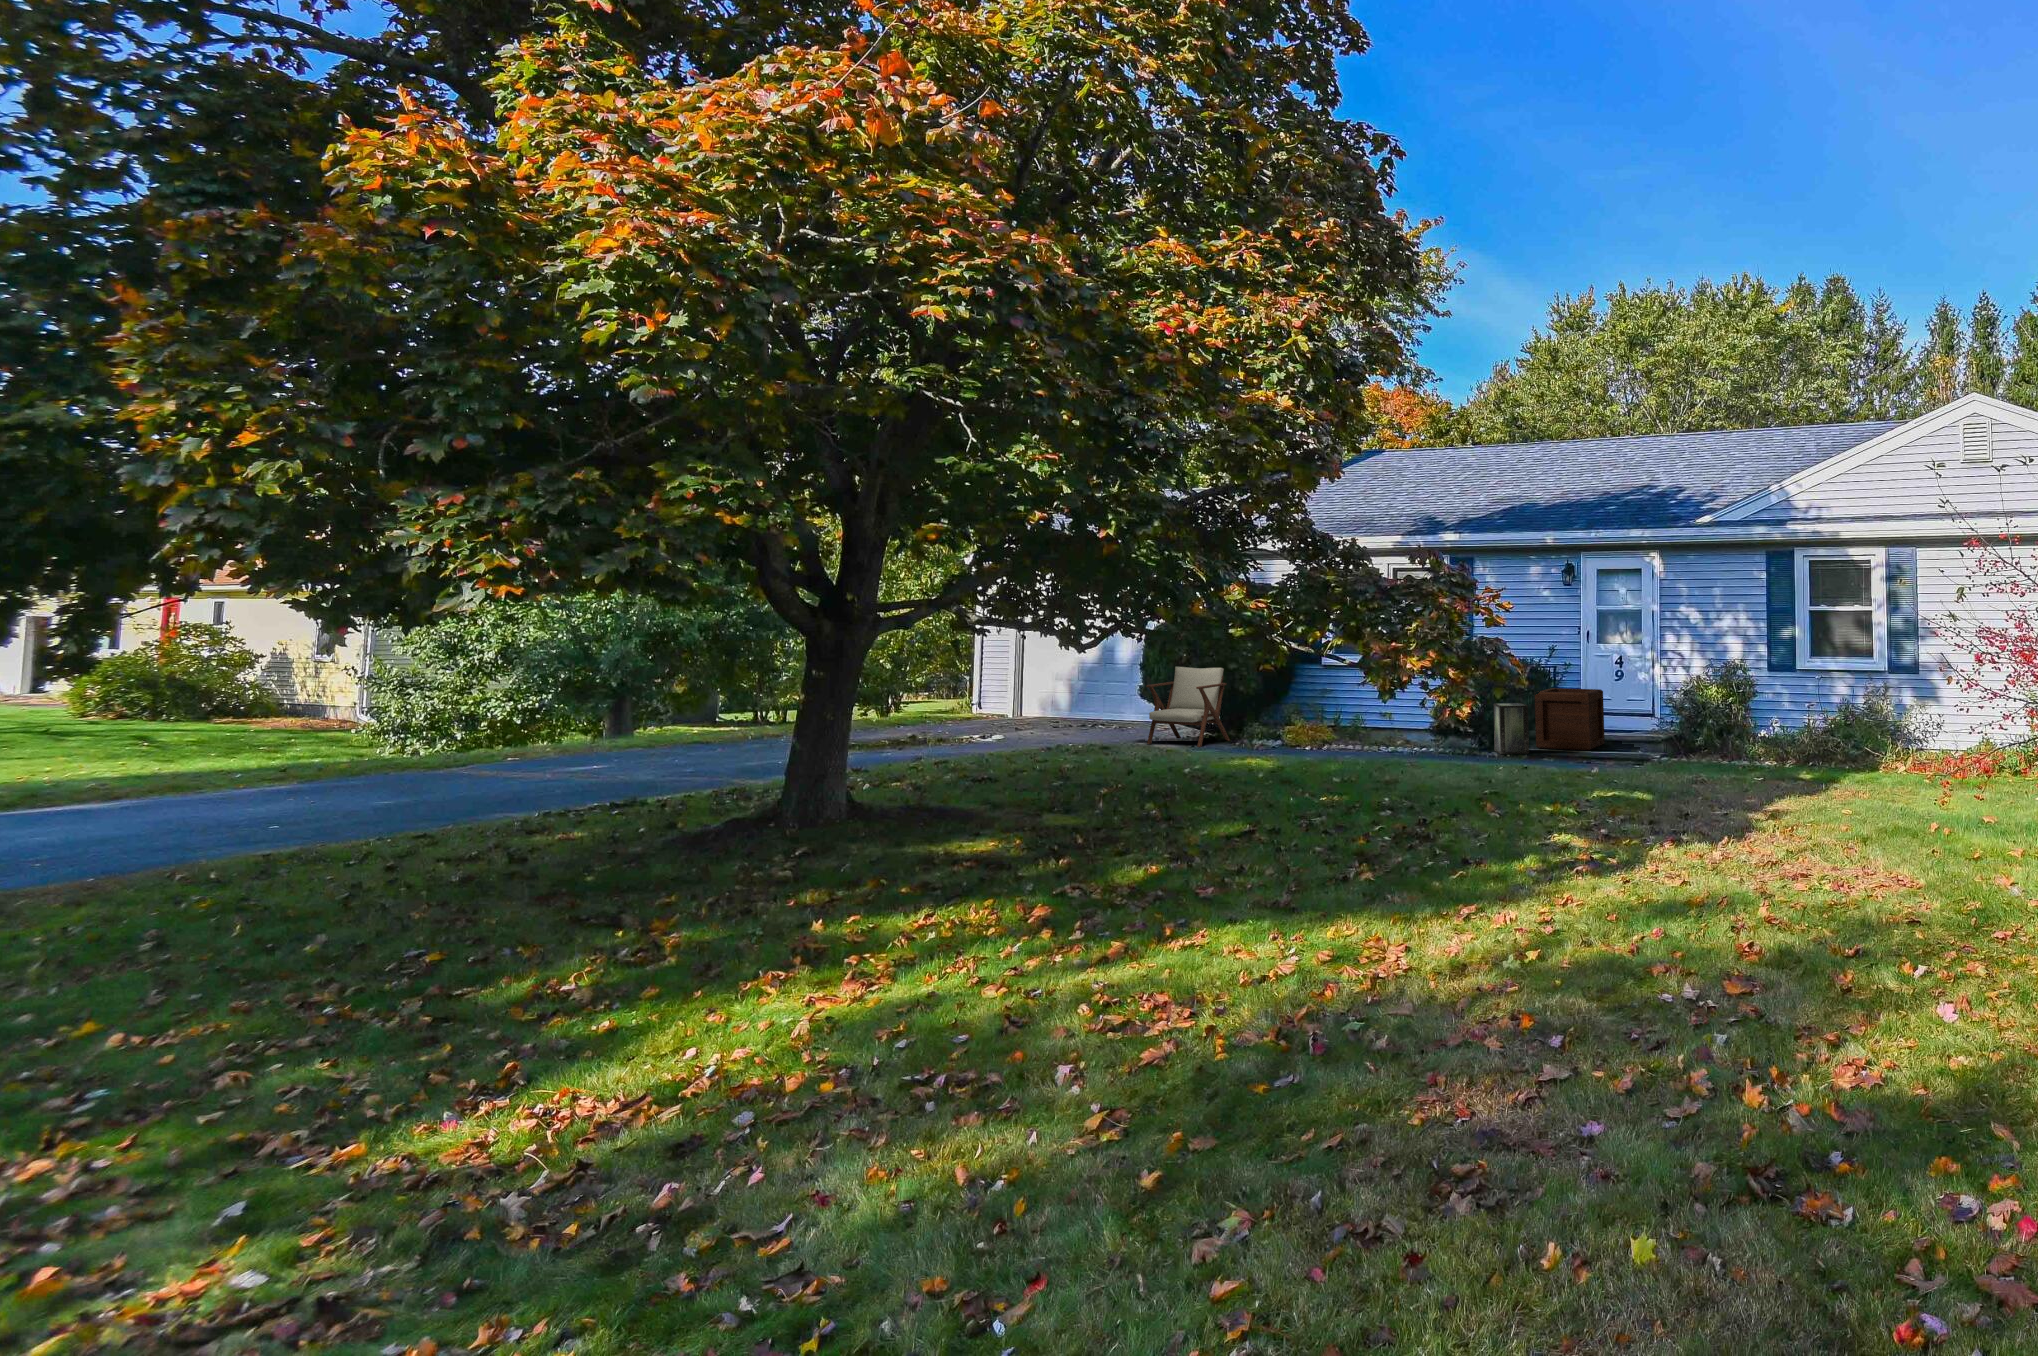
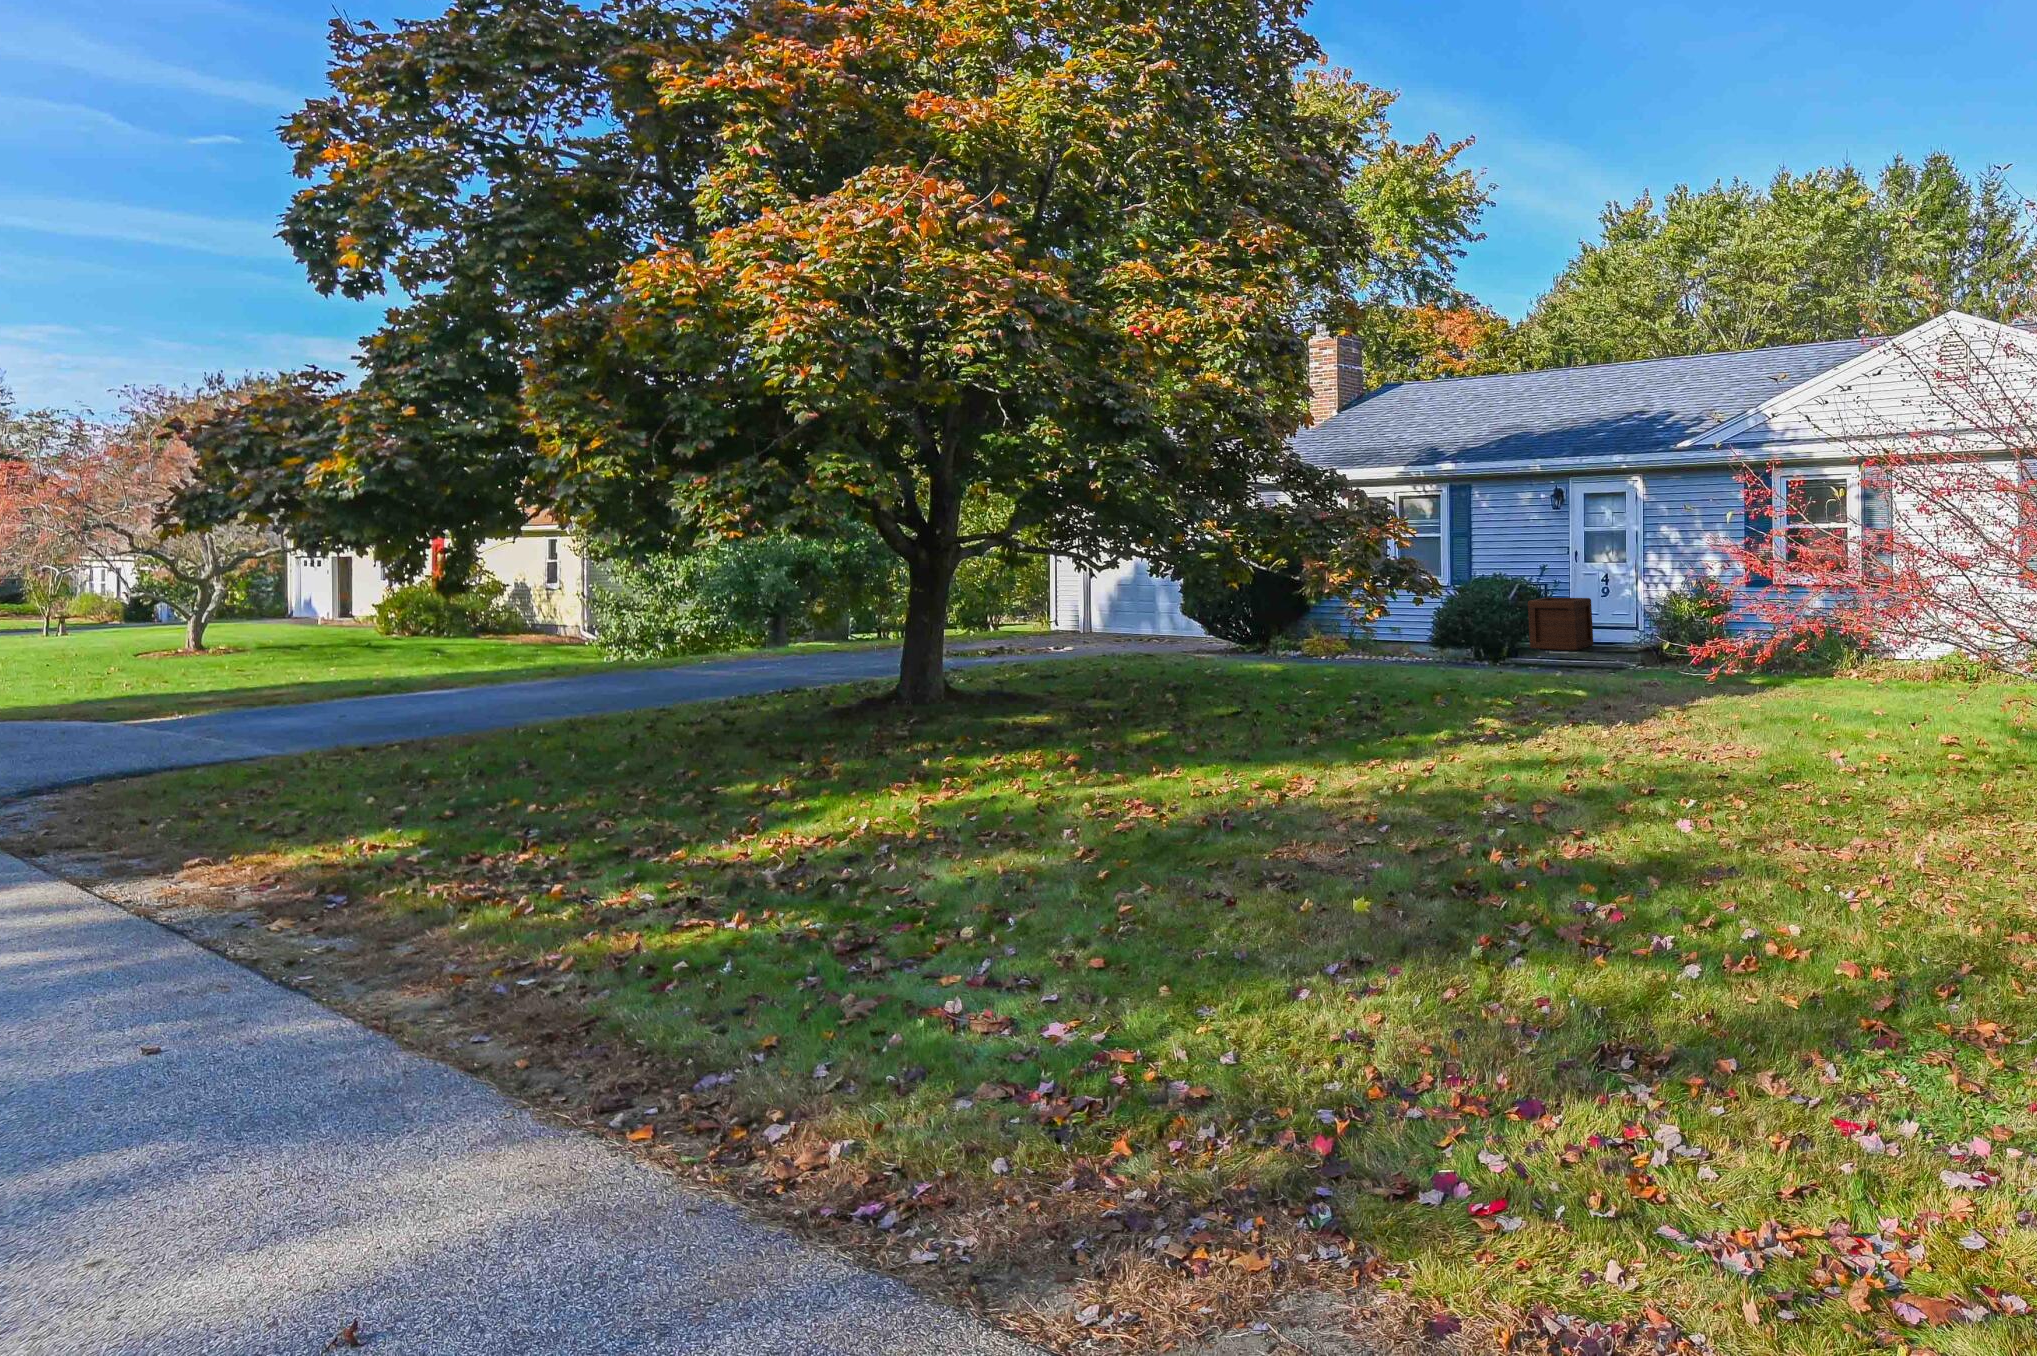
lounge chair: present [1146,667,1230,747] -> none [1197,583,1271,650]
storage box: present [1494,703,1529,754] -> none [1490,610,1521,654]

